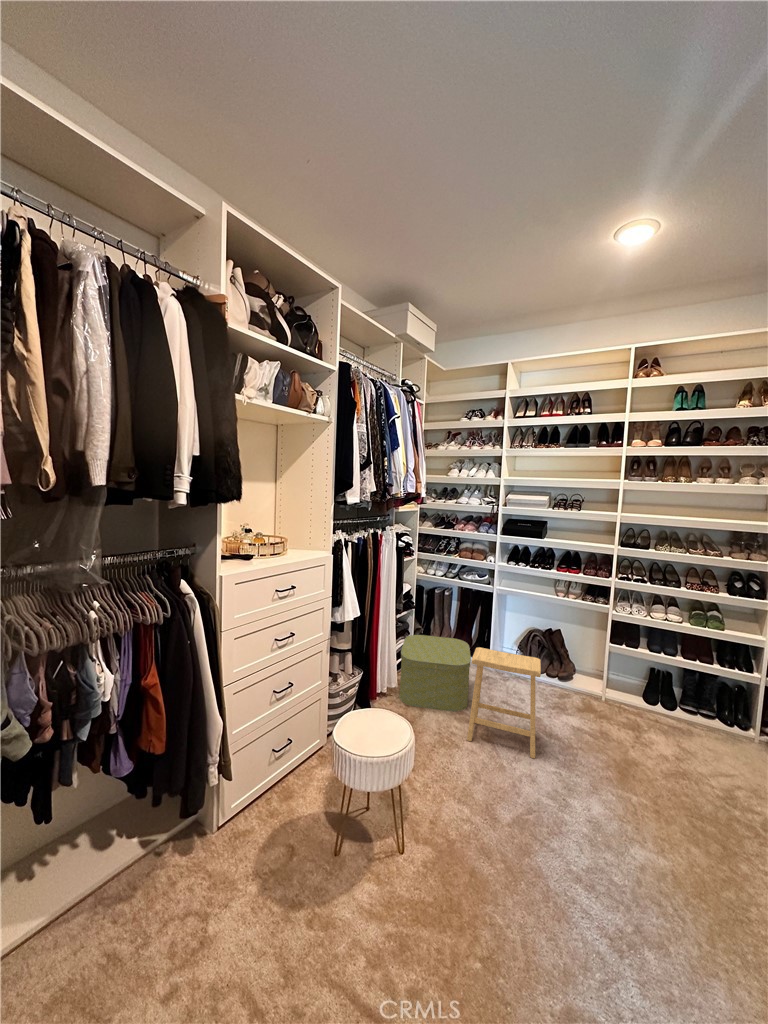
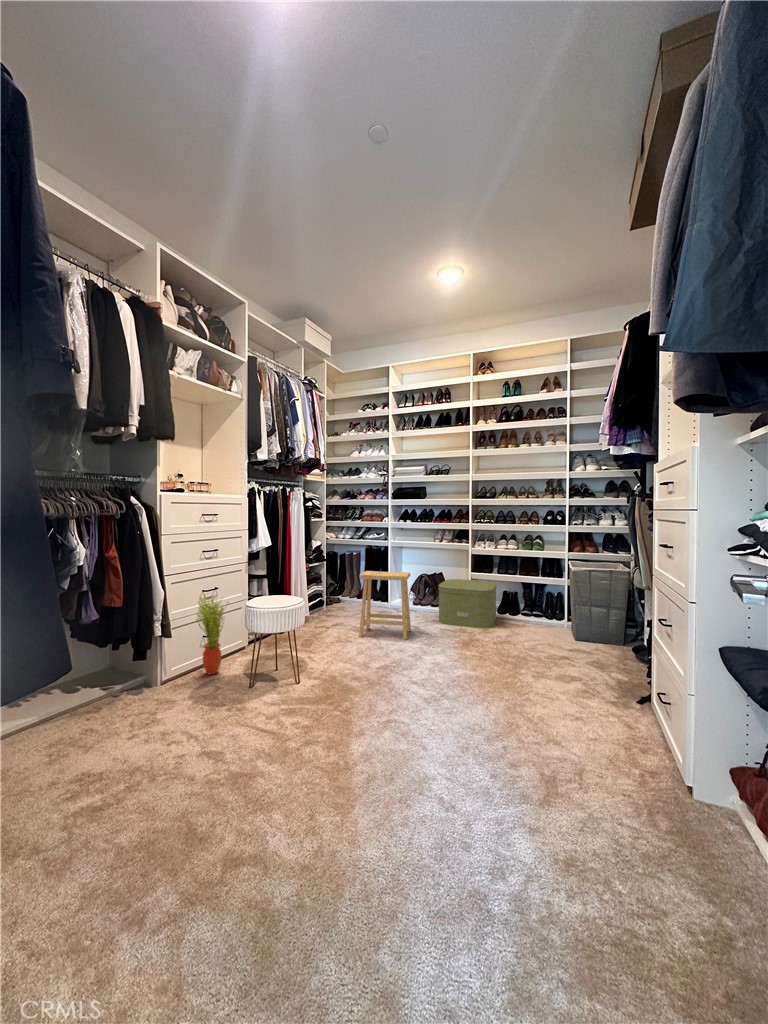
storage box: present [399,635,471,712] -> present [438,579,497,628]
potted plant: none [261,706,306,818] -> present [196,596,229,674]

